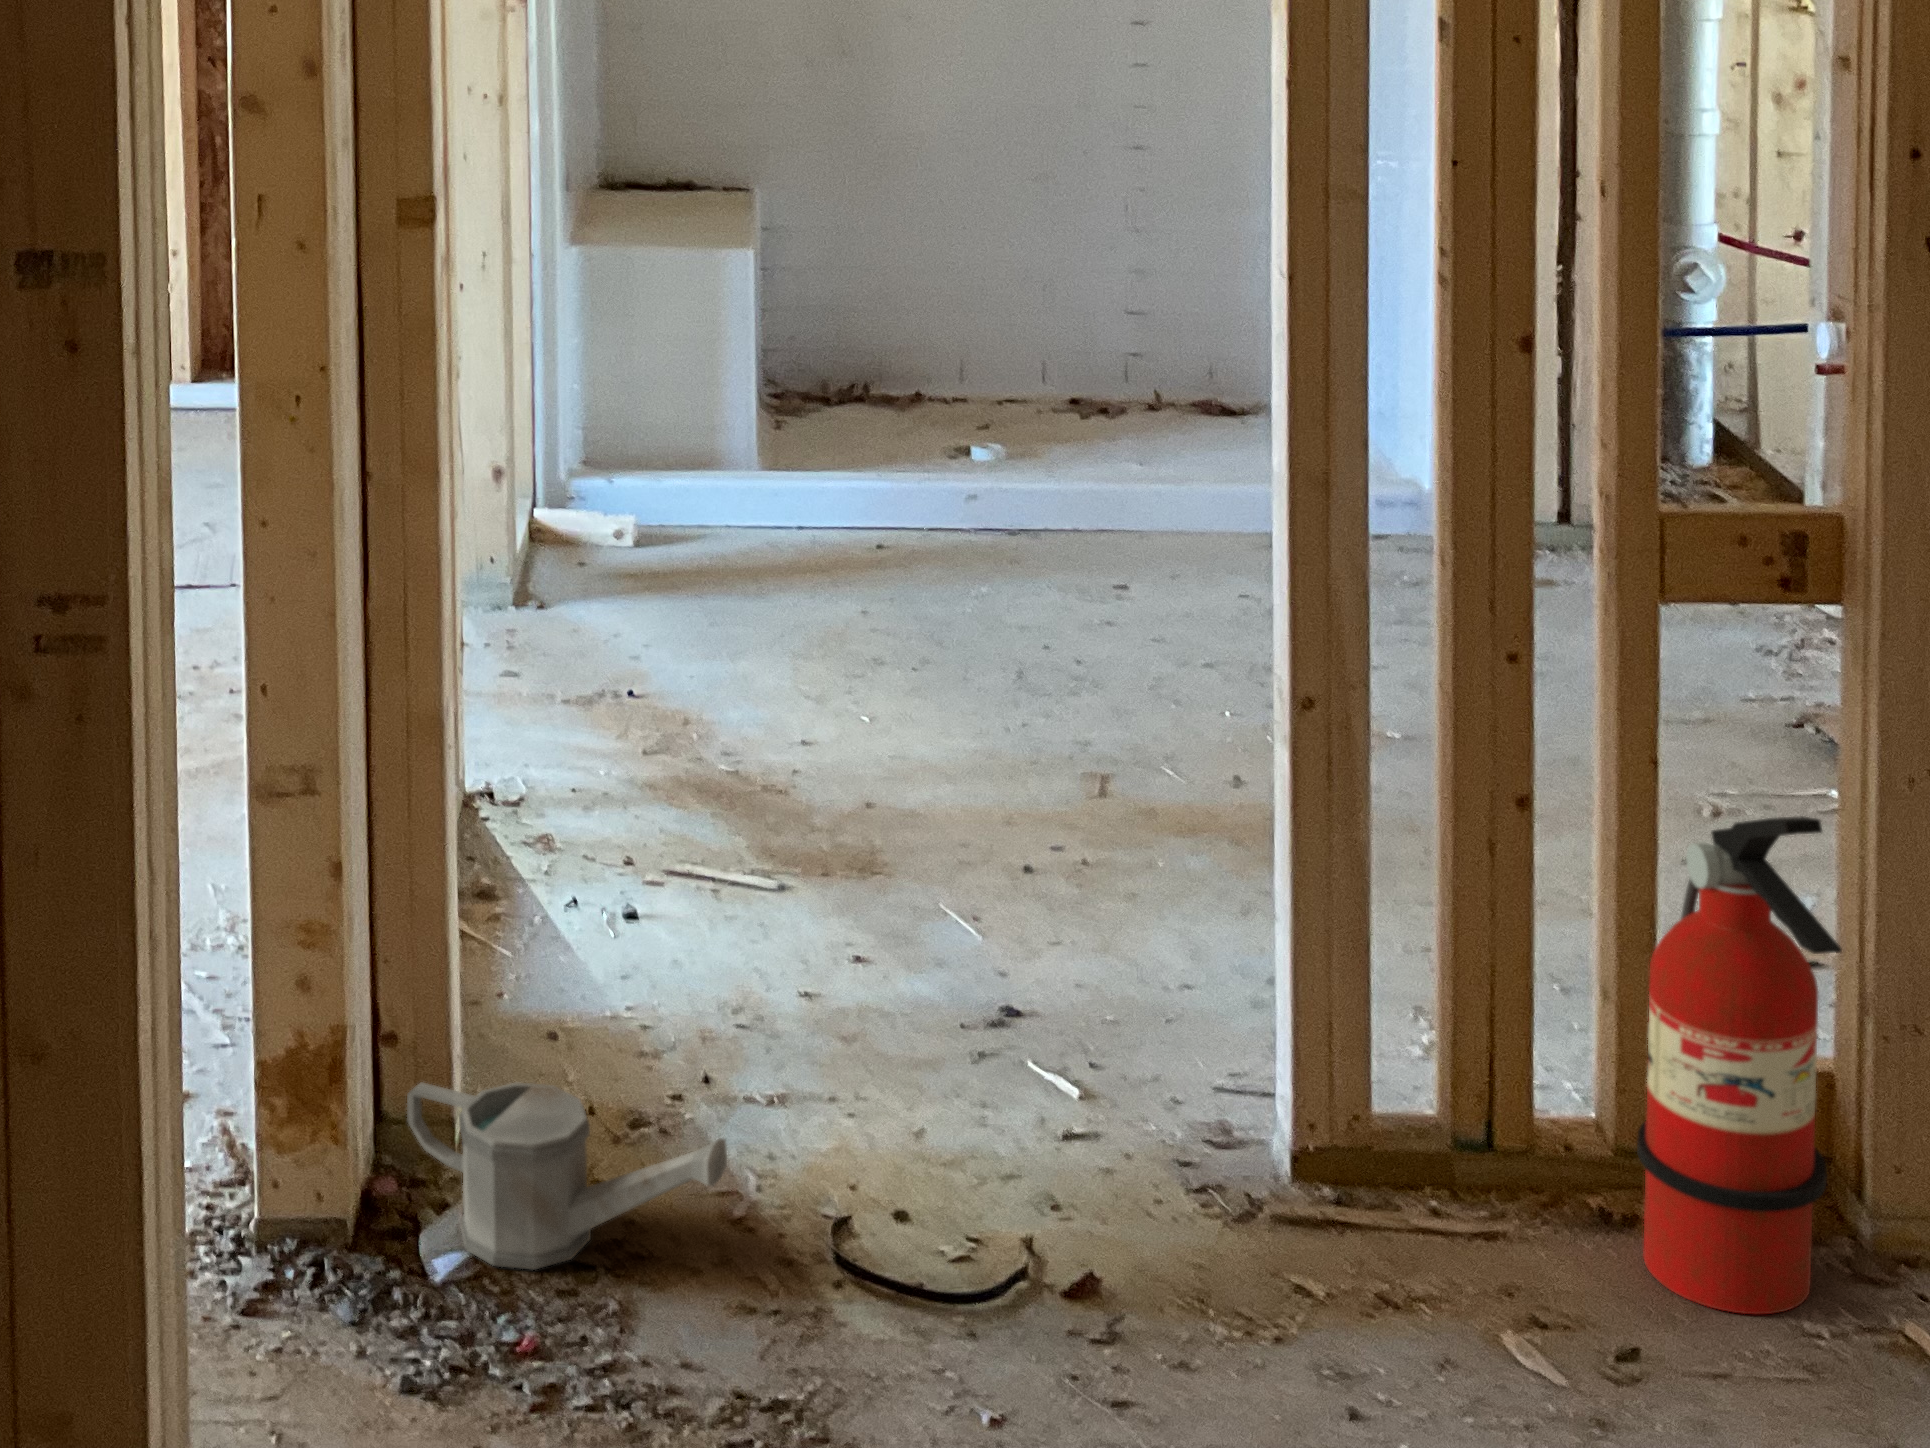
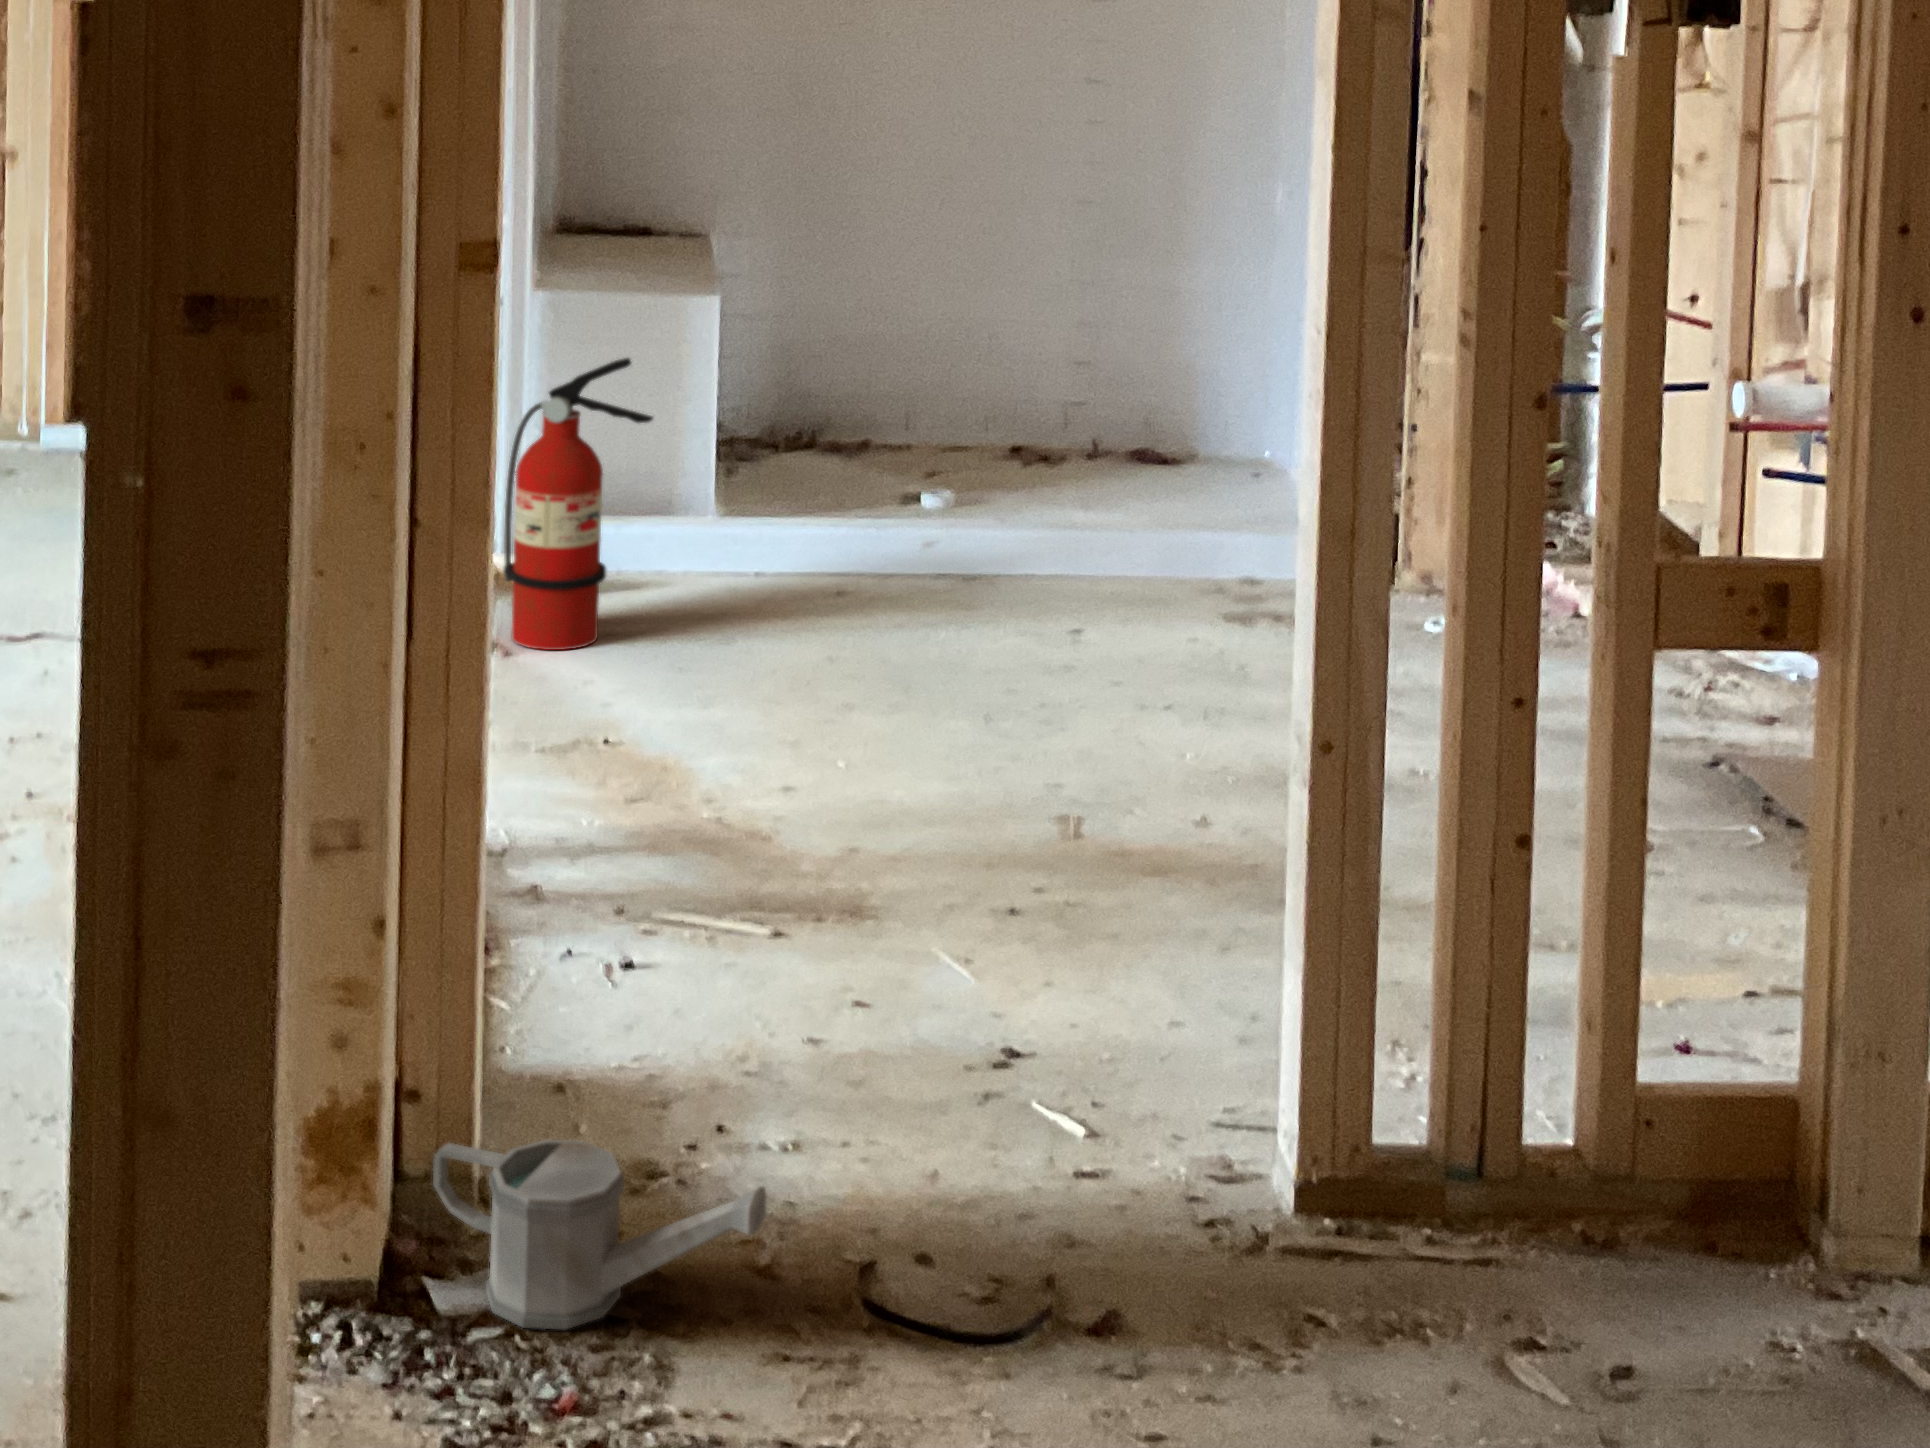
fire extinguisher: present [1637,817,1842,1314] -> present [503,358,653,650]

